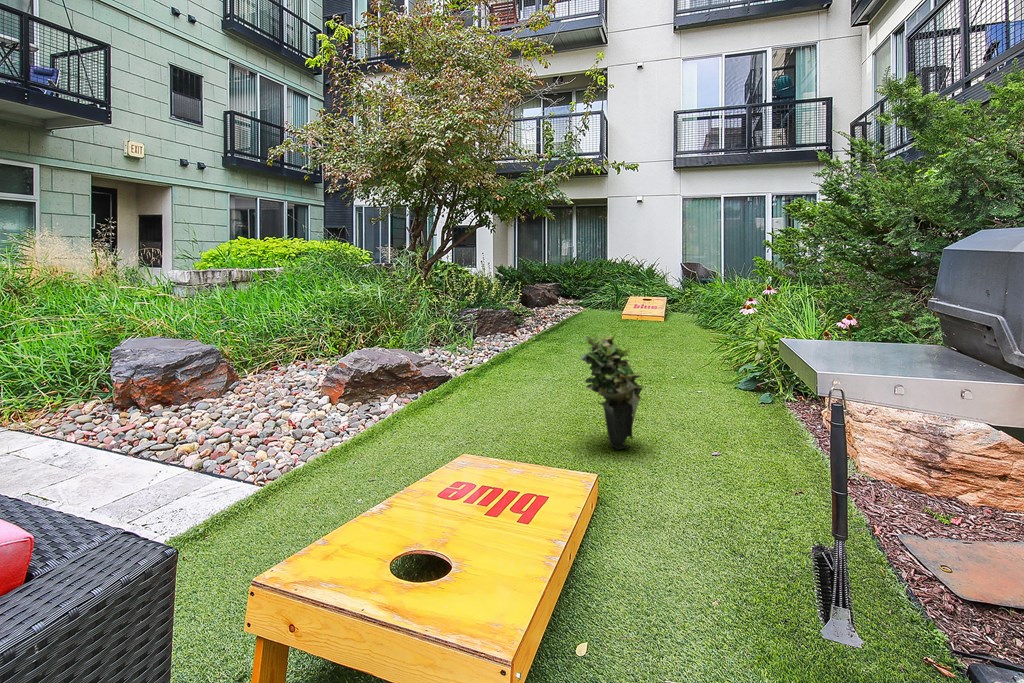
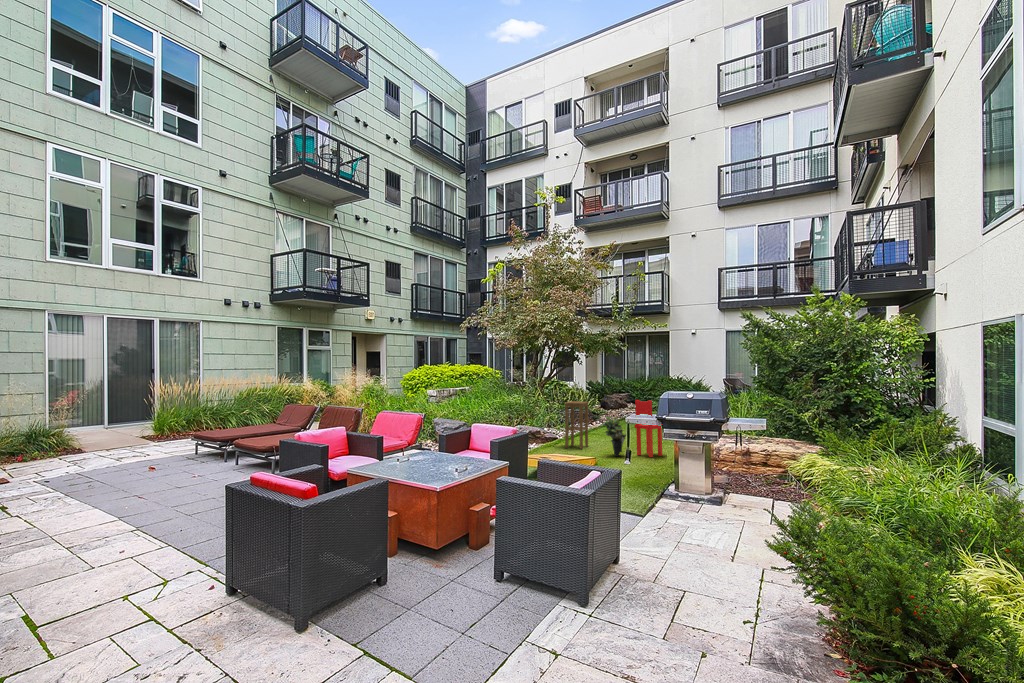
chair: none [664,289,741,450] -> present [635,400,662,457]
stool: none [468,294,529,414] -> present [565,401,589,449]

